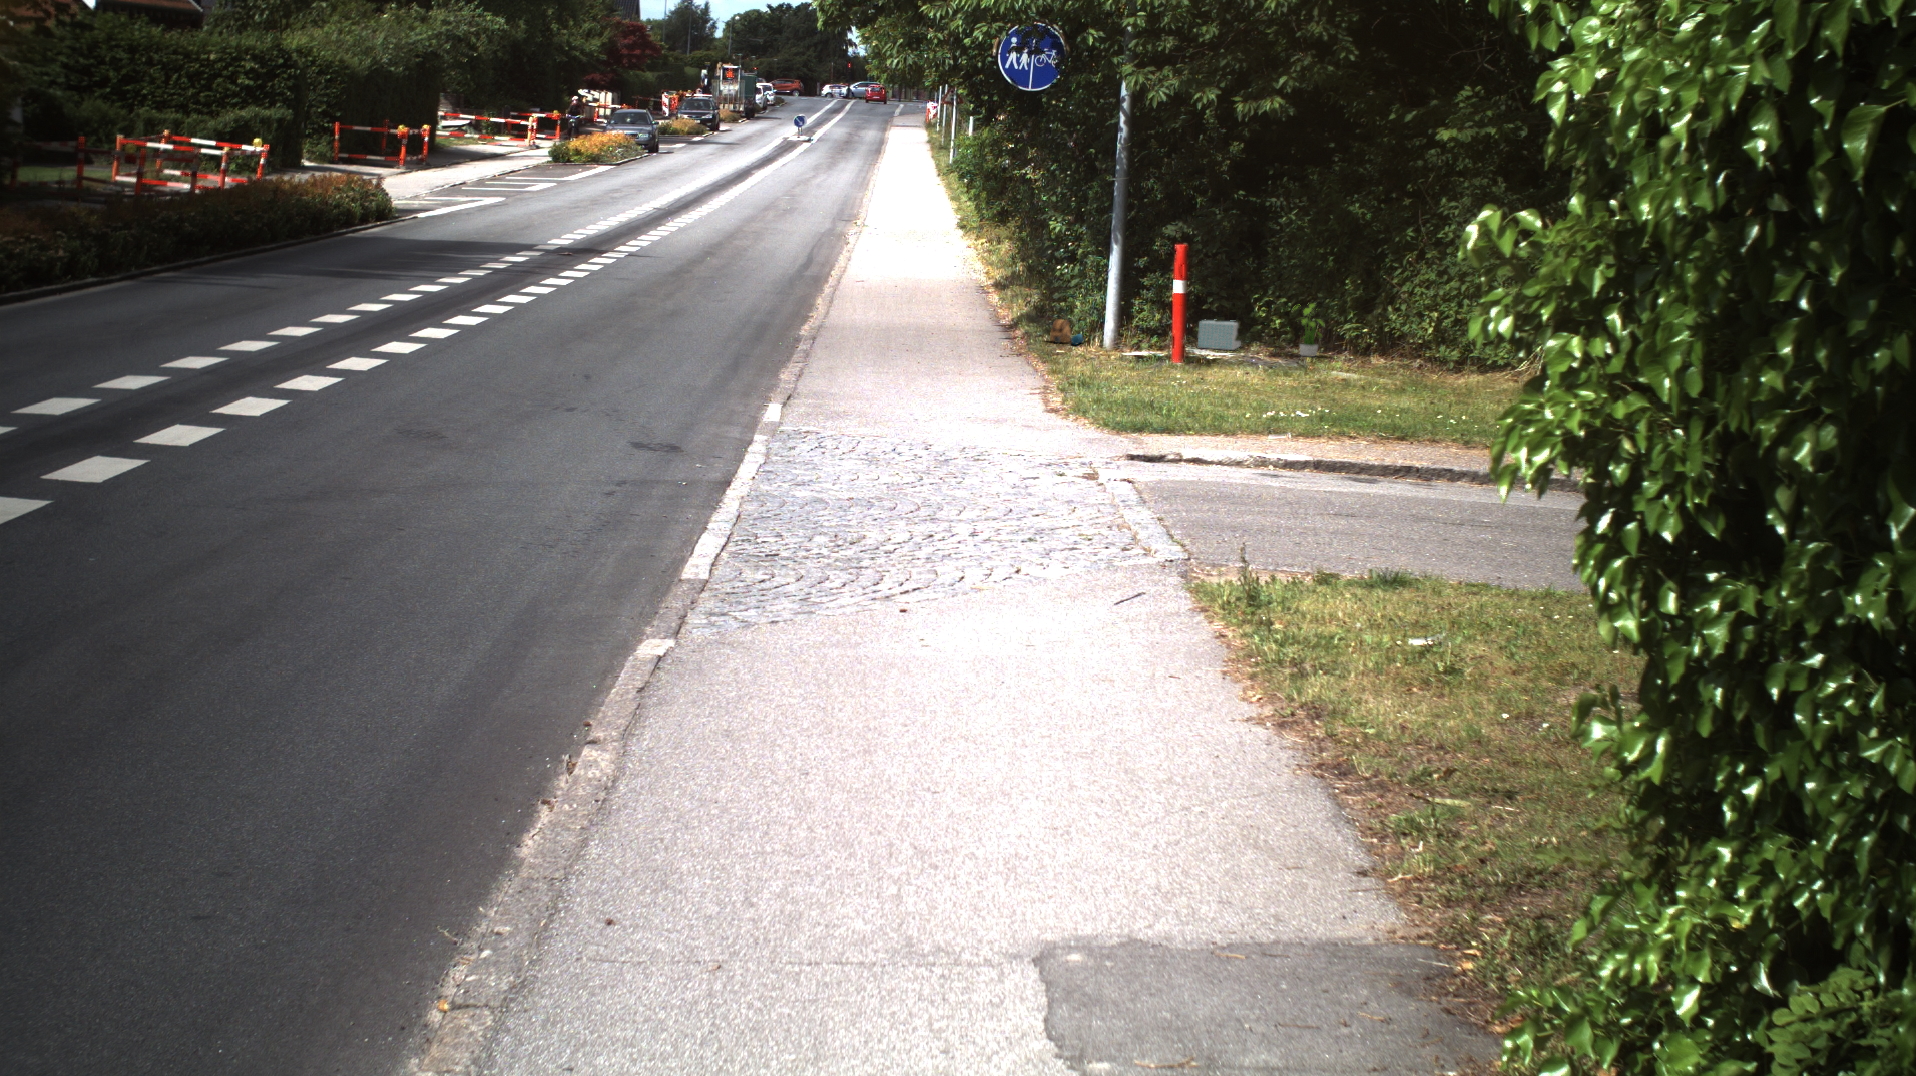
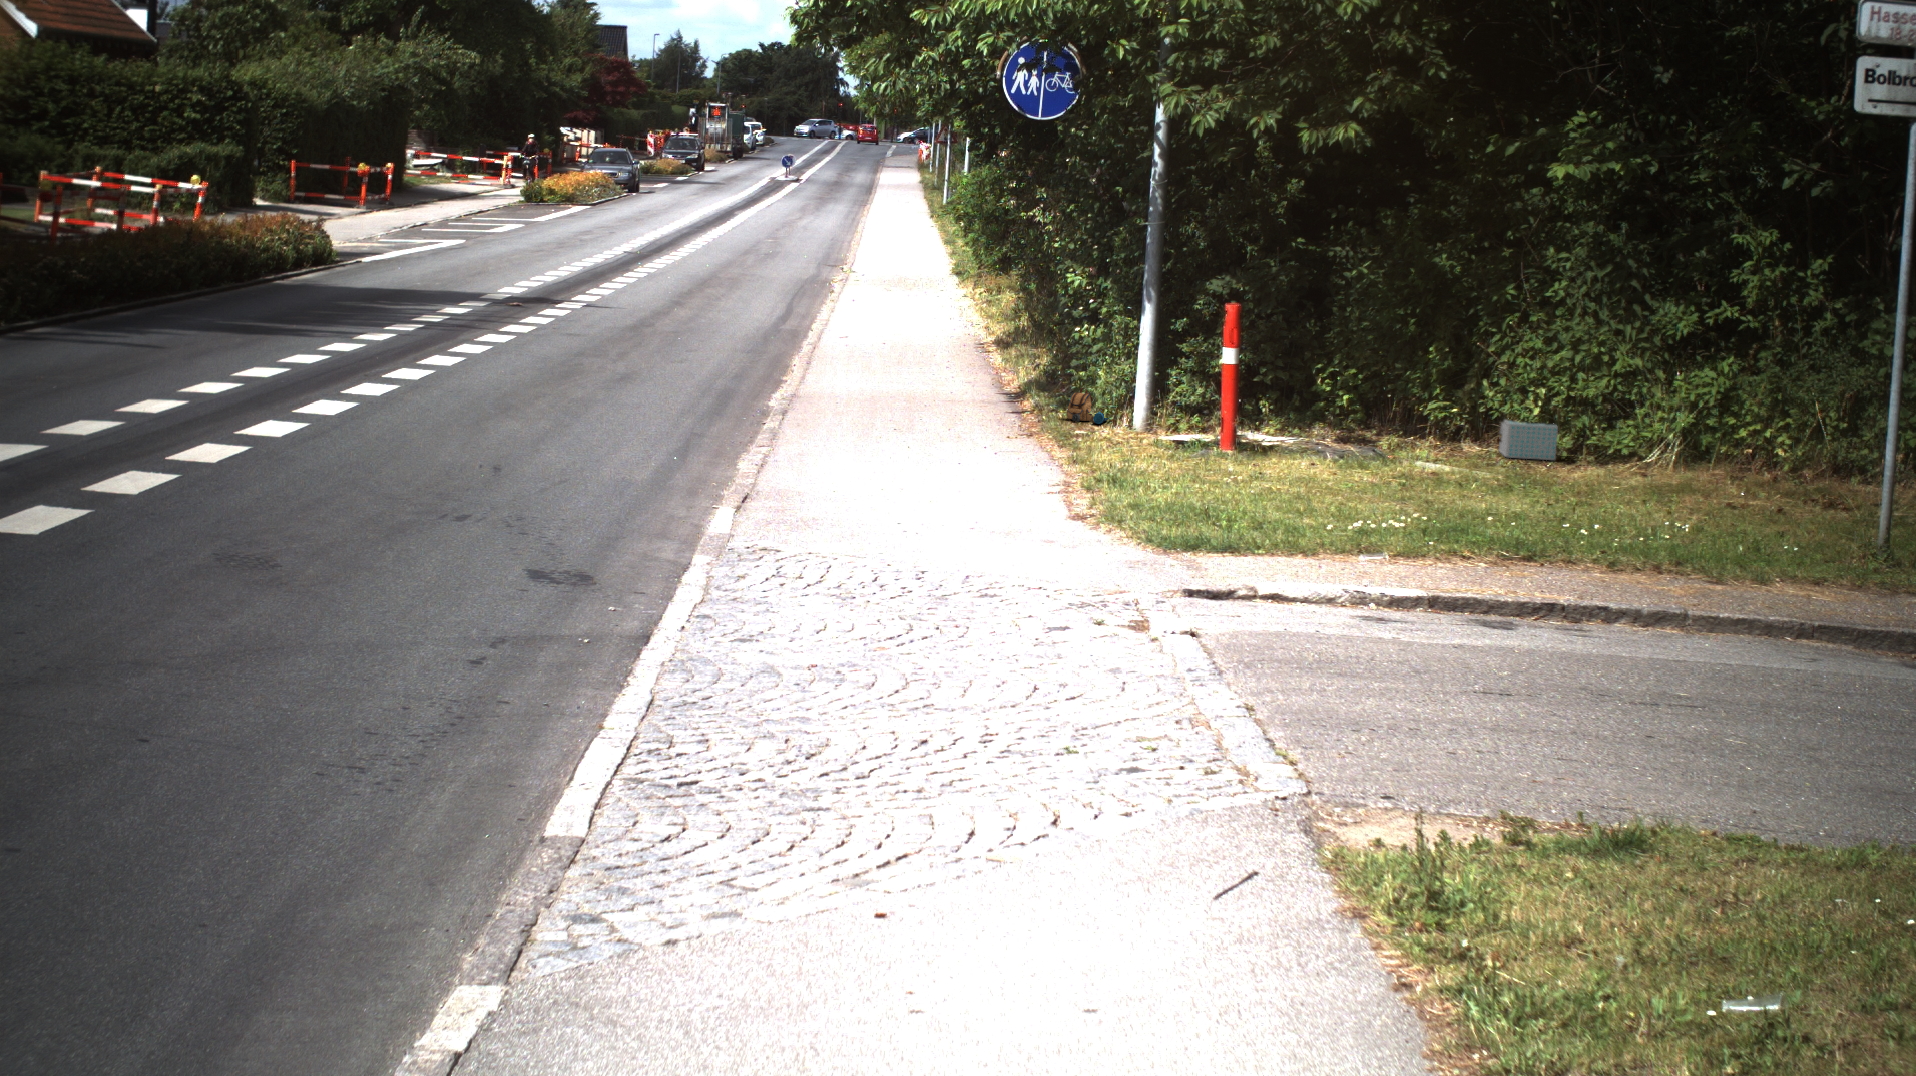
potted plant: present [1292,304,1324,357] -> none [1363,372,1404,440]
storage box: present [1198,319,1241,350] -> present [1499,420,1558,460]

